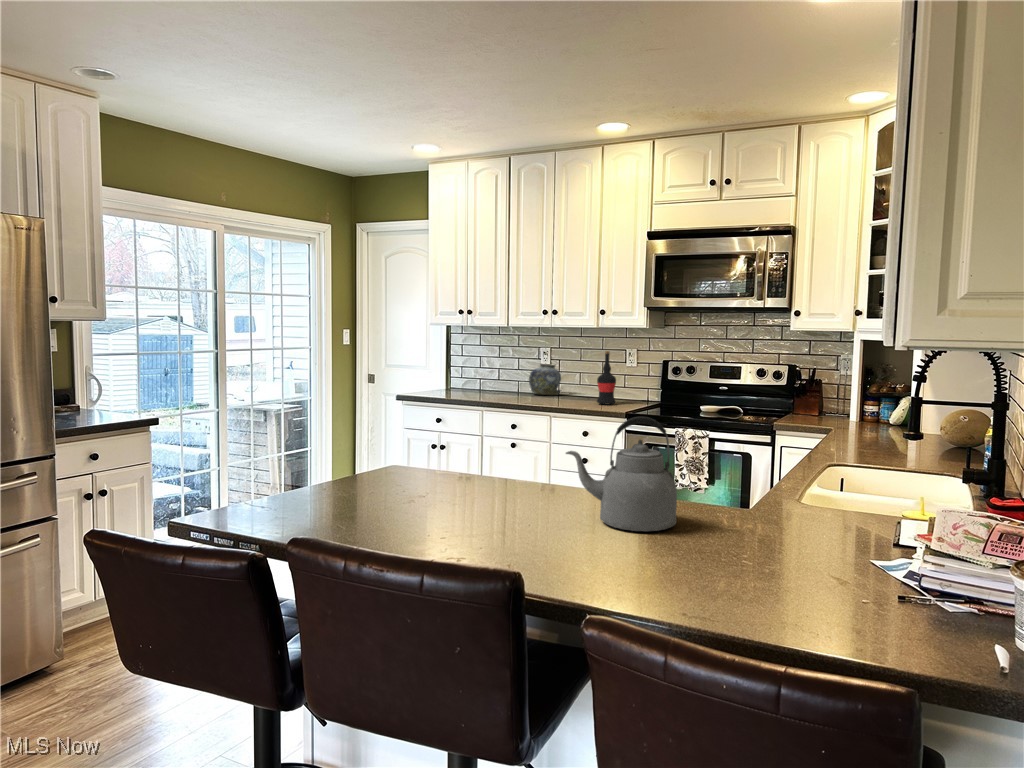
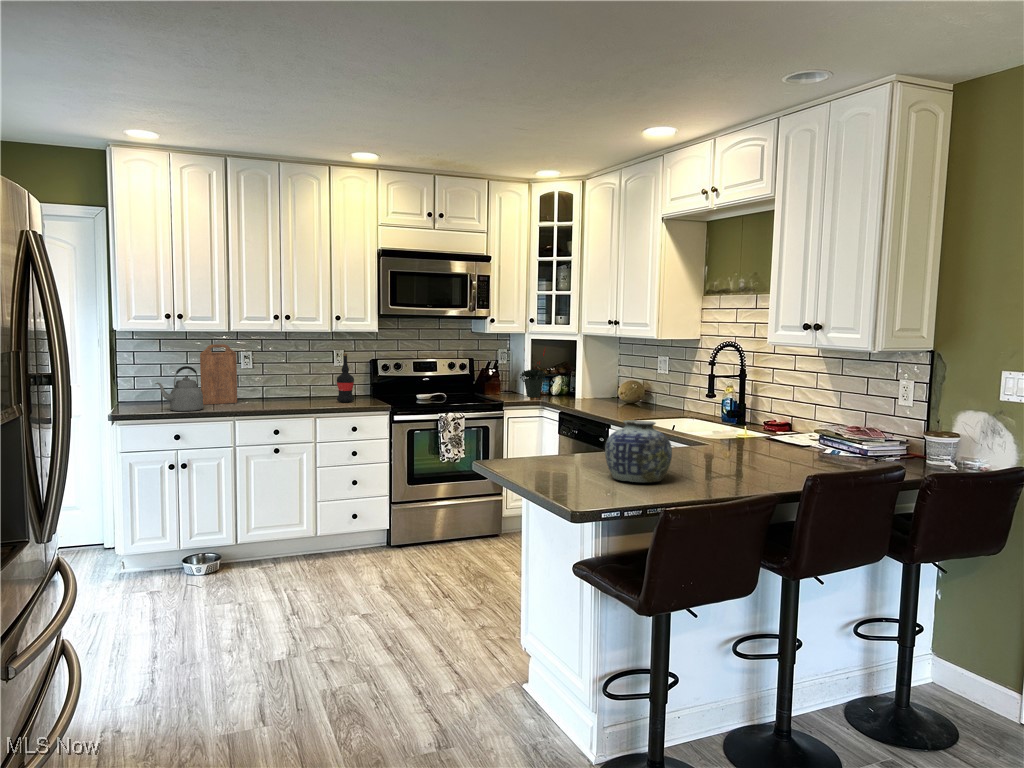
cutting board: none [485,338,518,395] -> present [200,344,237,405]
potted plant: none [842,351,883,425] -> present [520,351,546,397]
vase: present [529,364,561,395] -> present [605,420,672,482]
kettle: present [566,417,677,531] -> present [155,366,203,411]

